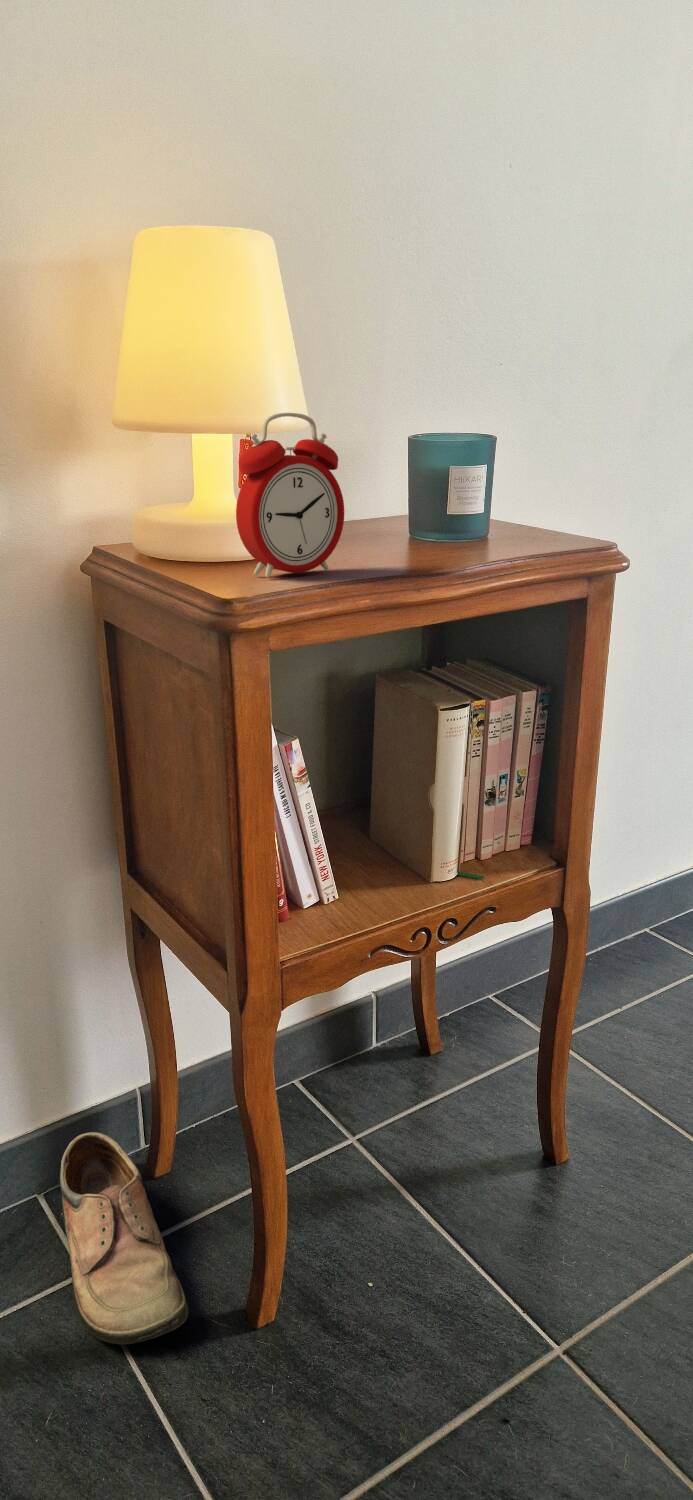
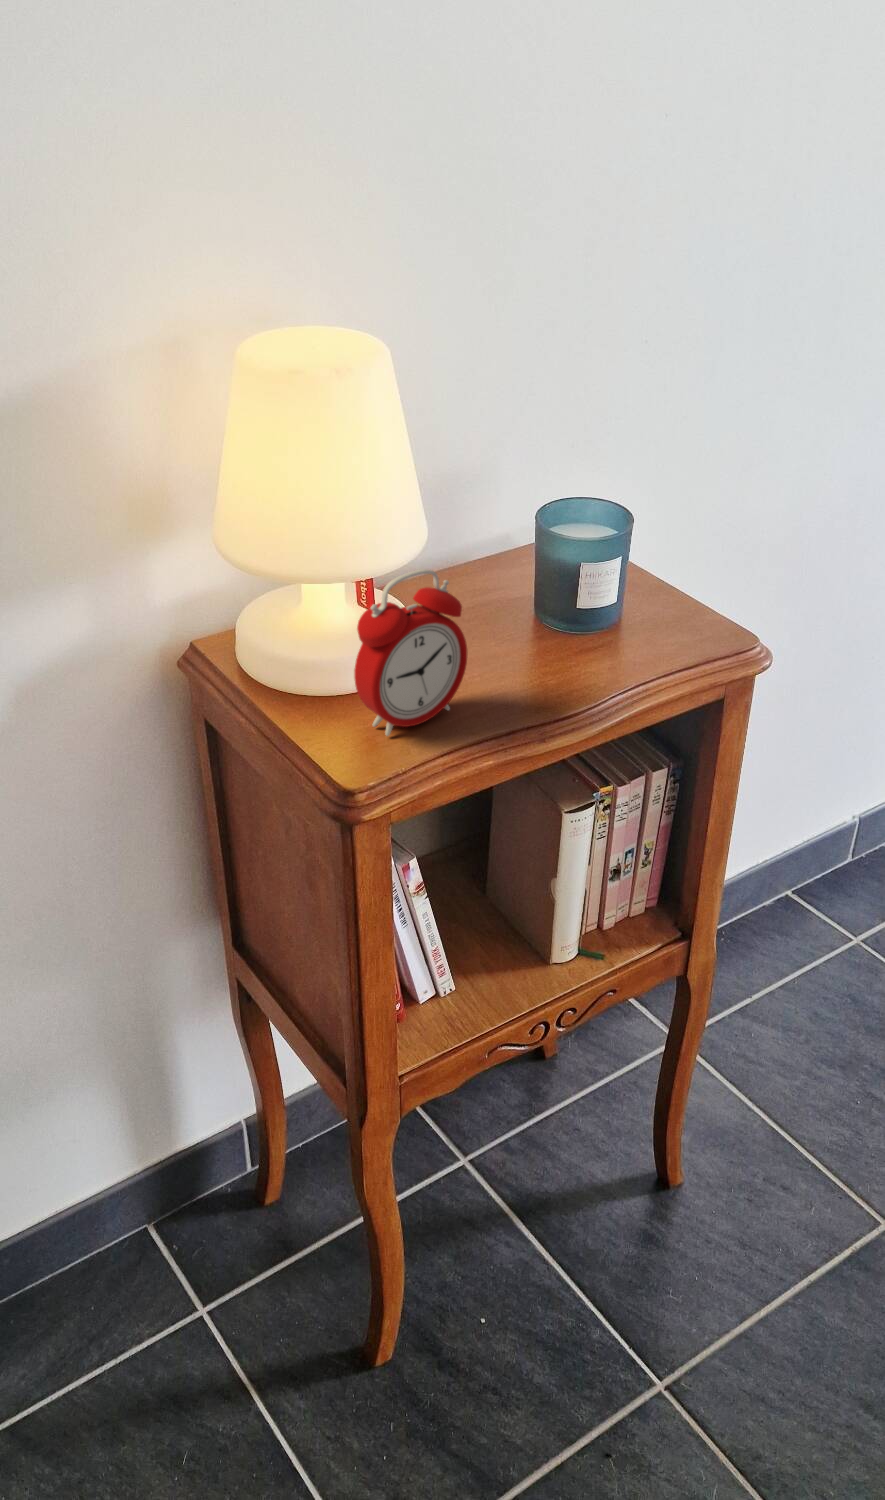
shoe: present [60,1132,188,1344] -> none [175,1173,312,1385]

